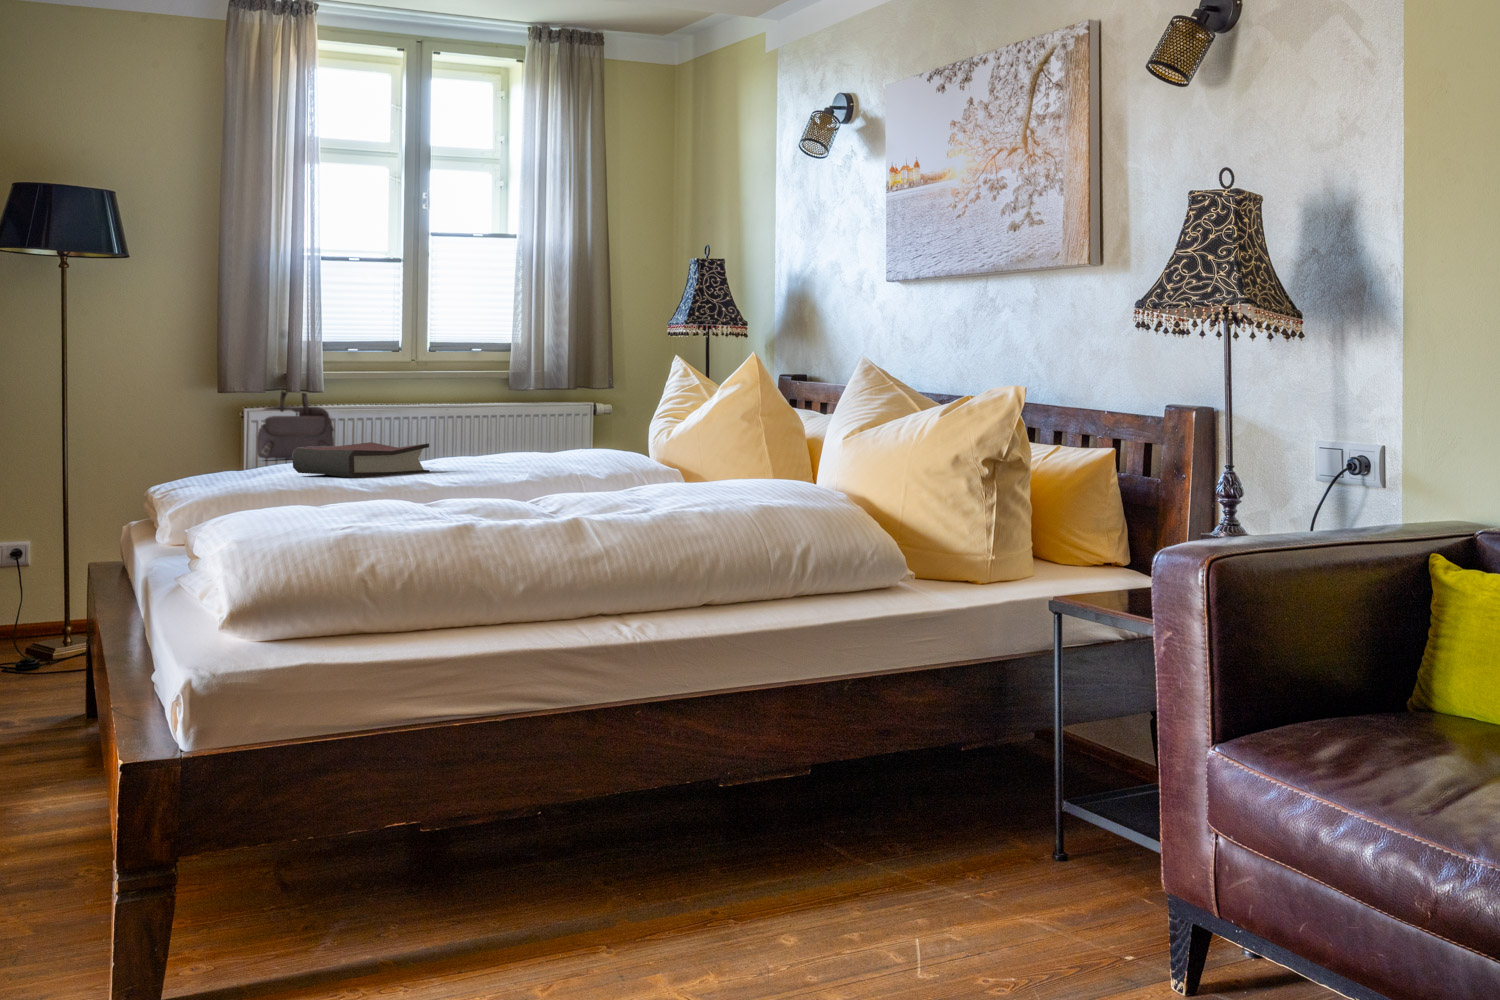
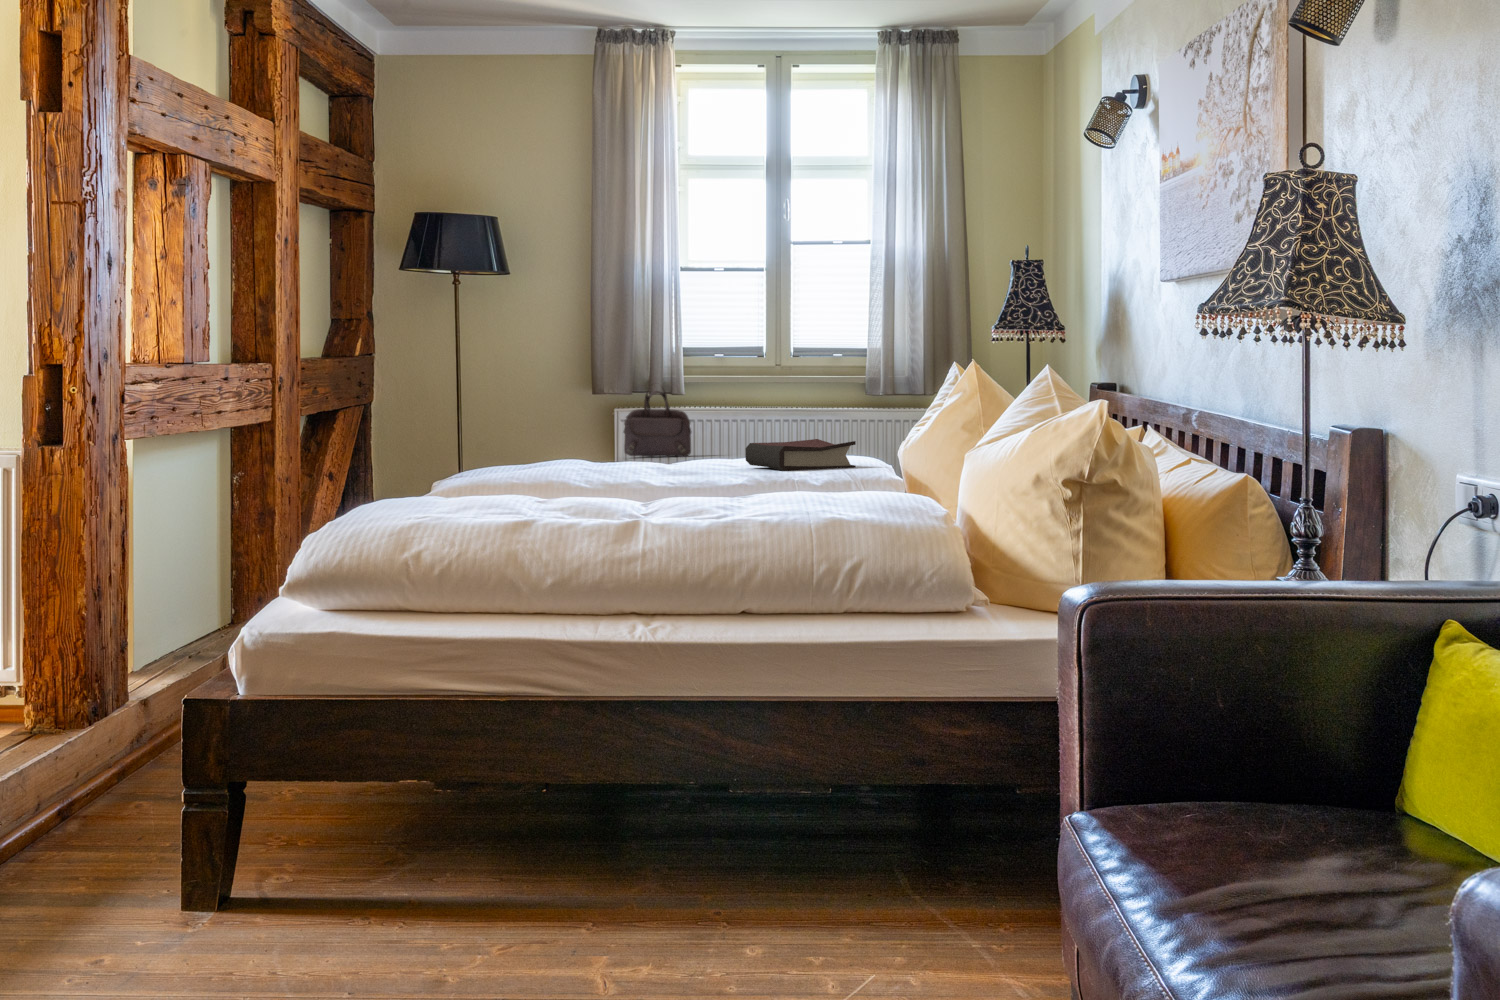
hardback book: present [293,442,430,478] -> present [746,439,856,471]

